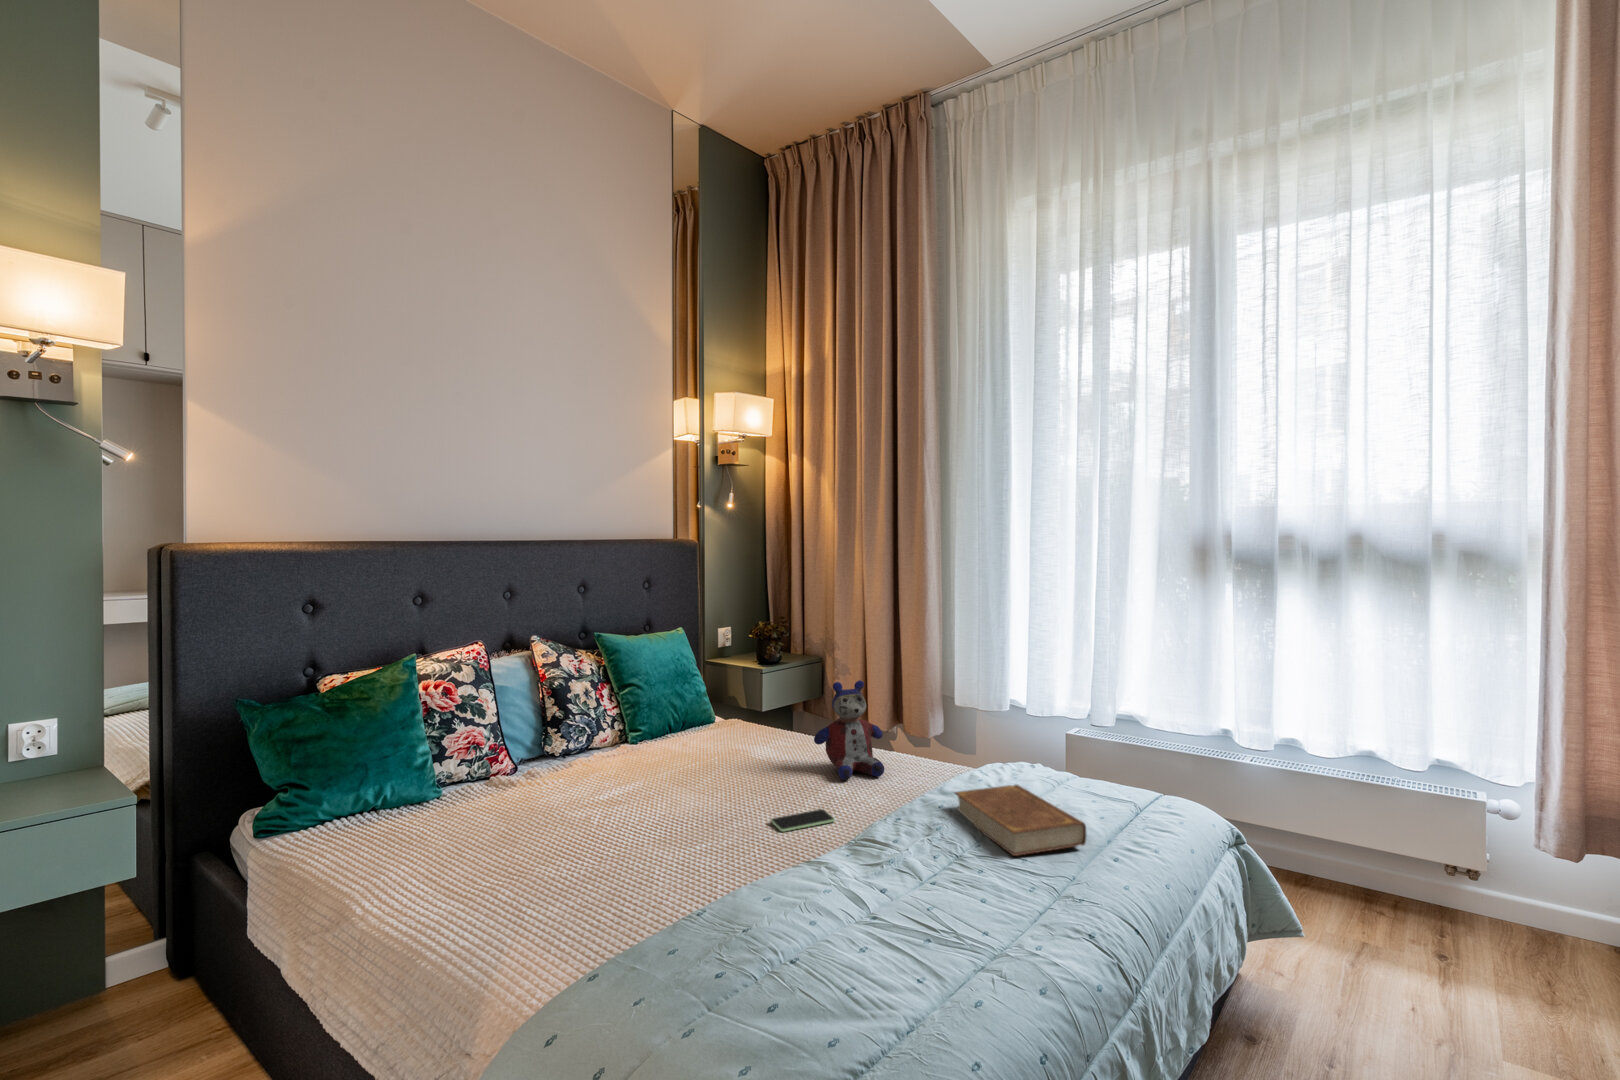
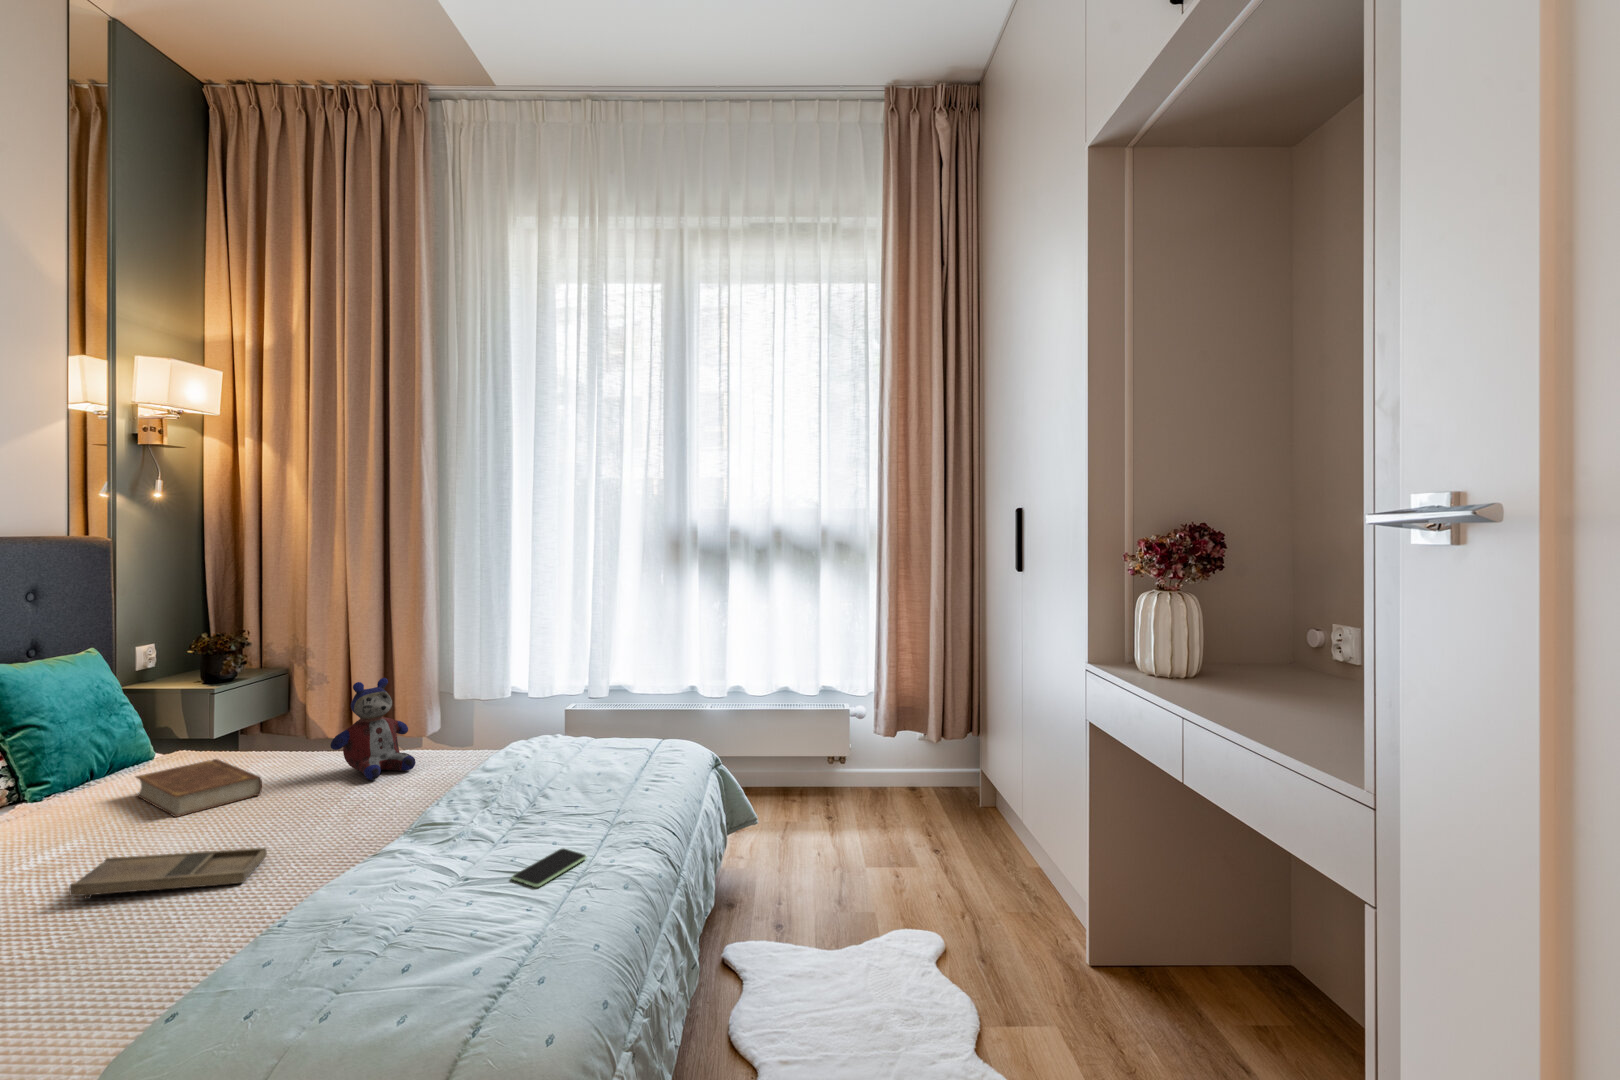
book: present [955,785,1086,856] -> present [136,759,262,817]
tray: none [605,808,735,858] -> present [70,848,267,899]
smartphone: present [771,809,835,832] -> present [512,848,587,887]

